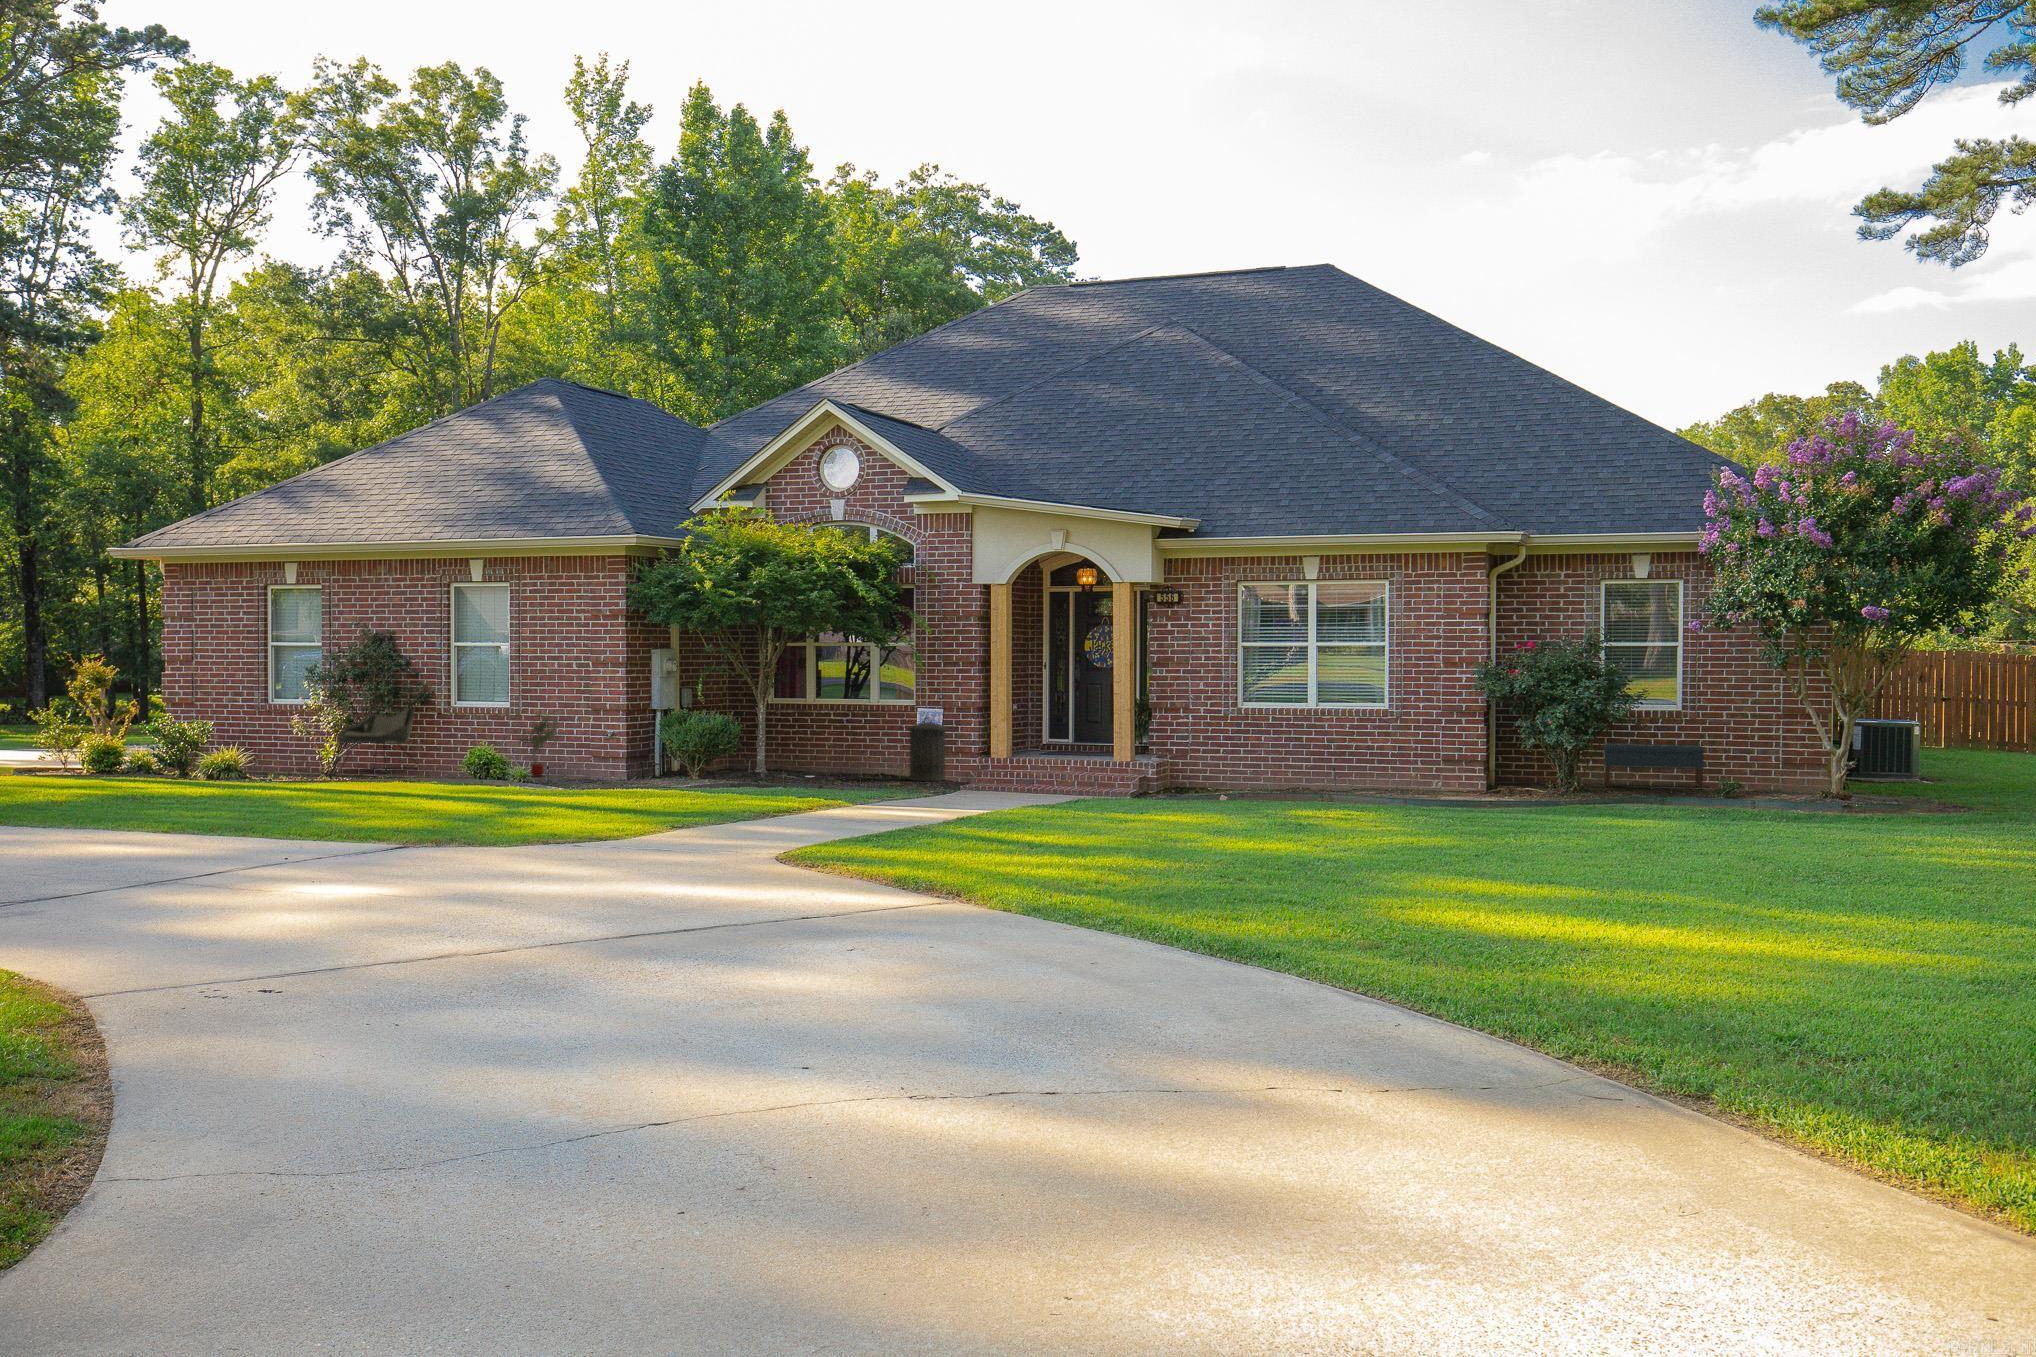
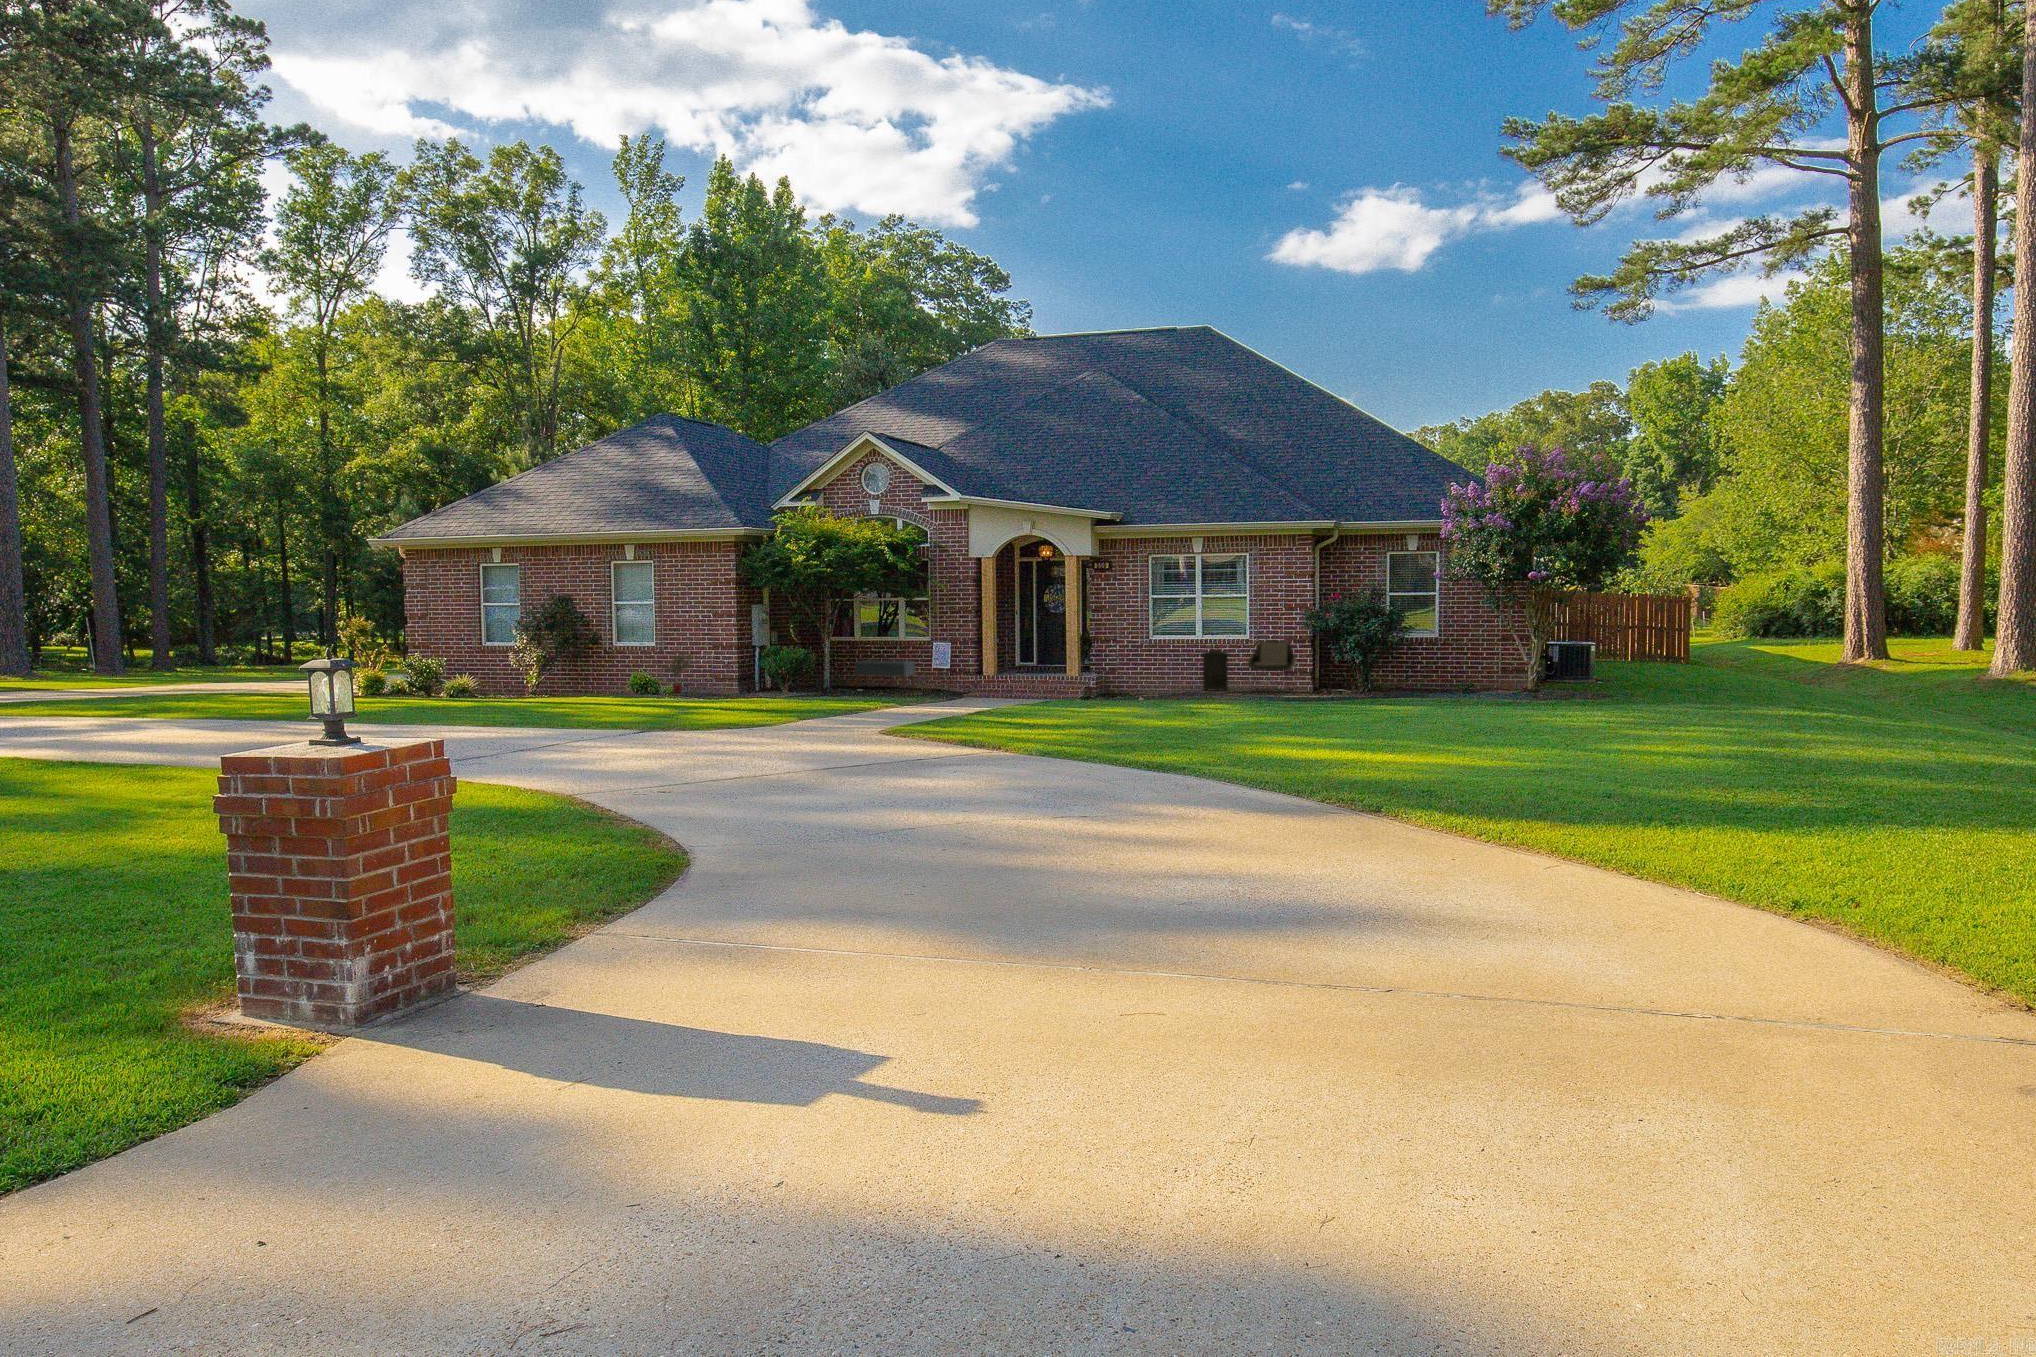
lounge chair: present [337,709,416,772] -> present [1247,640,1296,691]
trash can: present [908,717,947,781] -> present [1199,649,1230,691]
bench: present [1603,743,1705,789] -> present [855,660,915,688]

